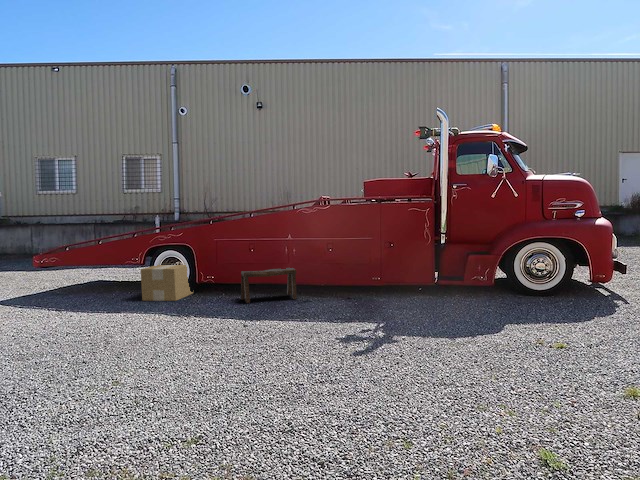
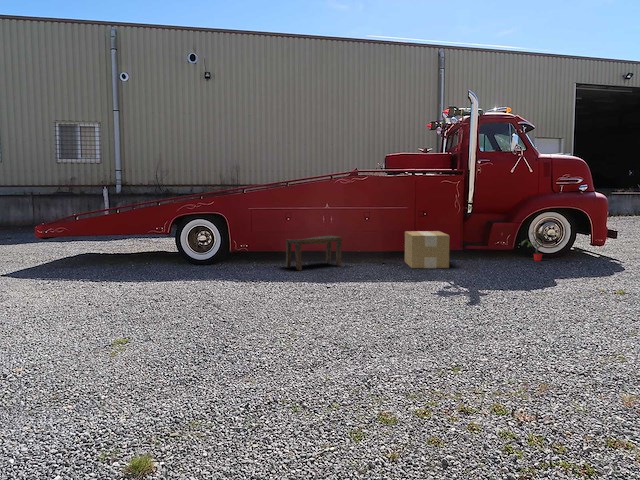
cardboard box: present [141,265,193,301] -> present [405,231,450,268]
potted plant: none [502,265,547,299] -> present [522,231,559,261]

